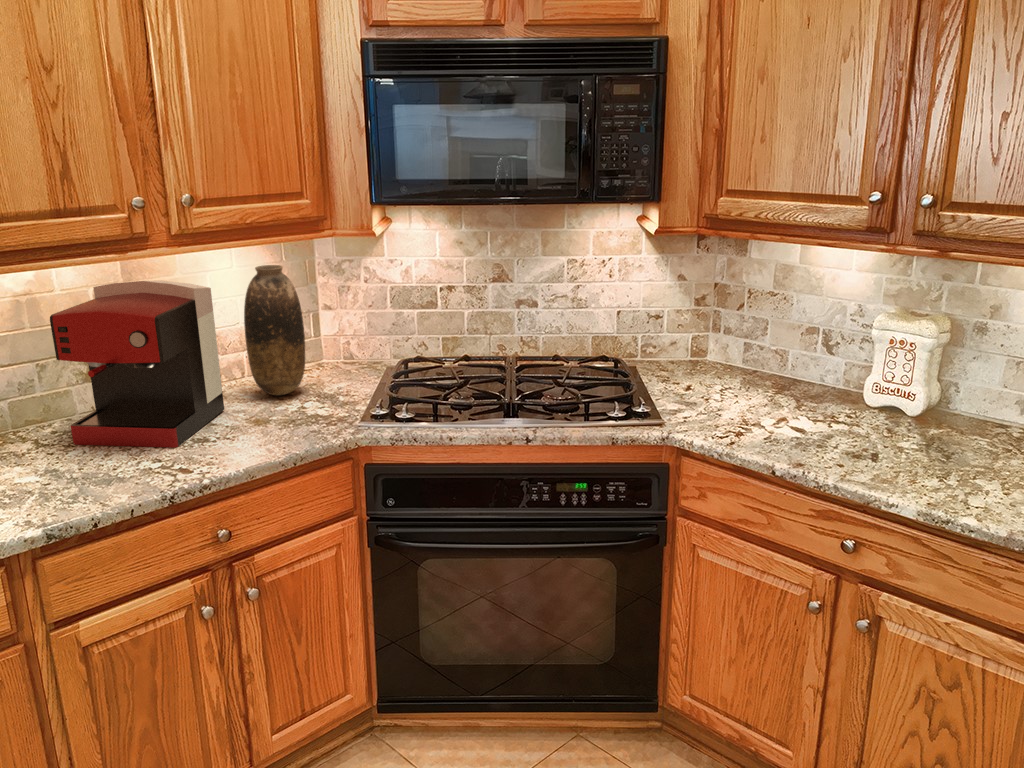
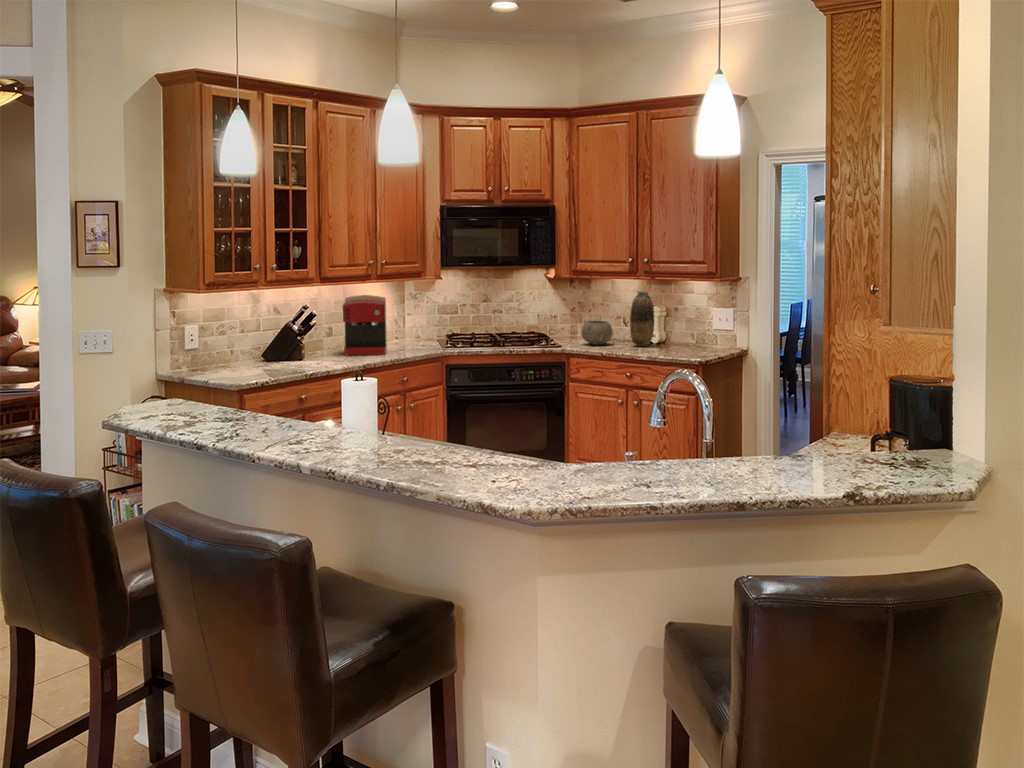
vase: present [244,265,305,395] -> present [630,291,654,346]
bowl: none [716,348,800,415] -> present [581,321,613,345]

